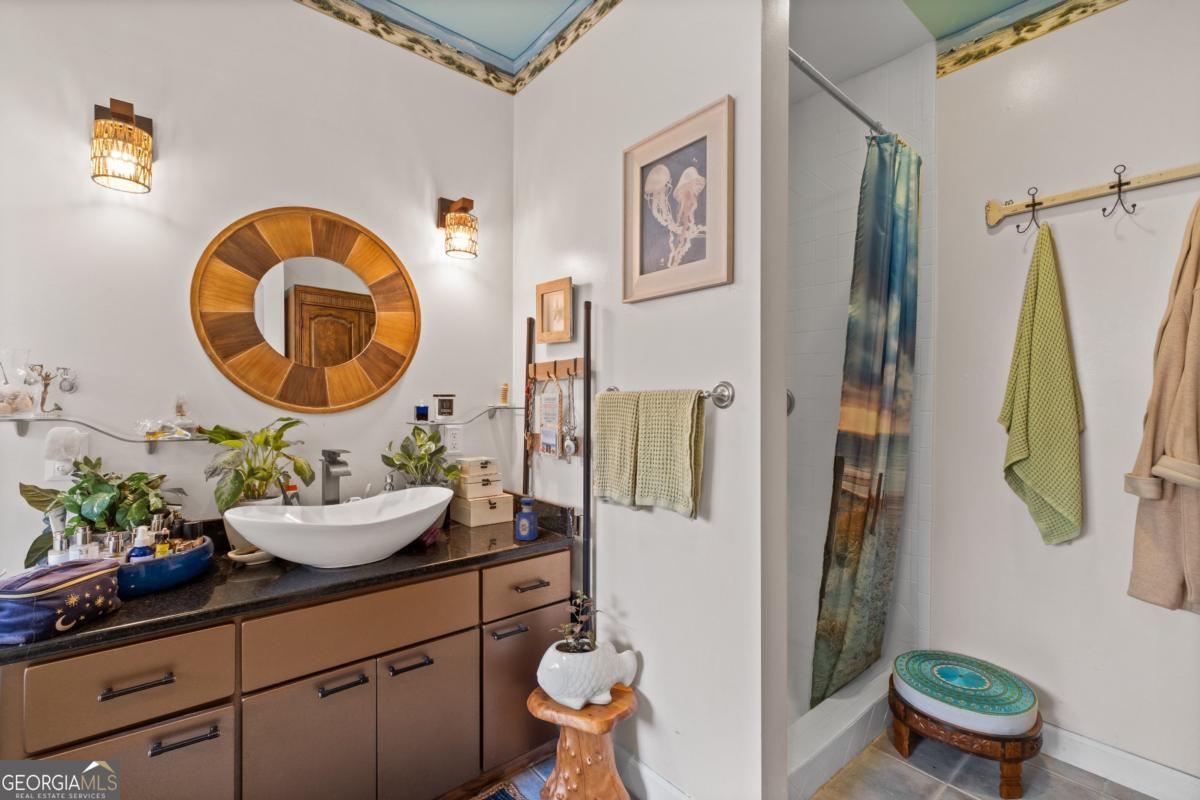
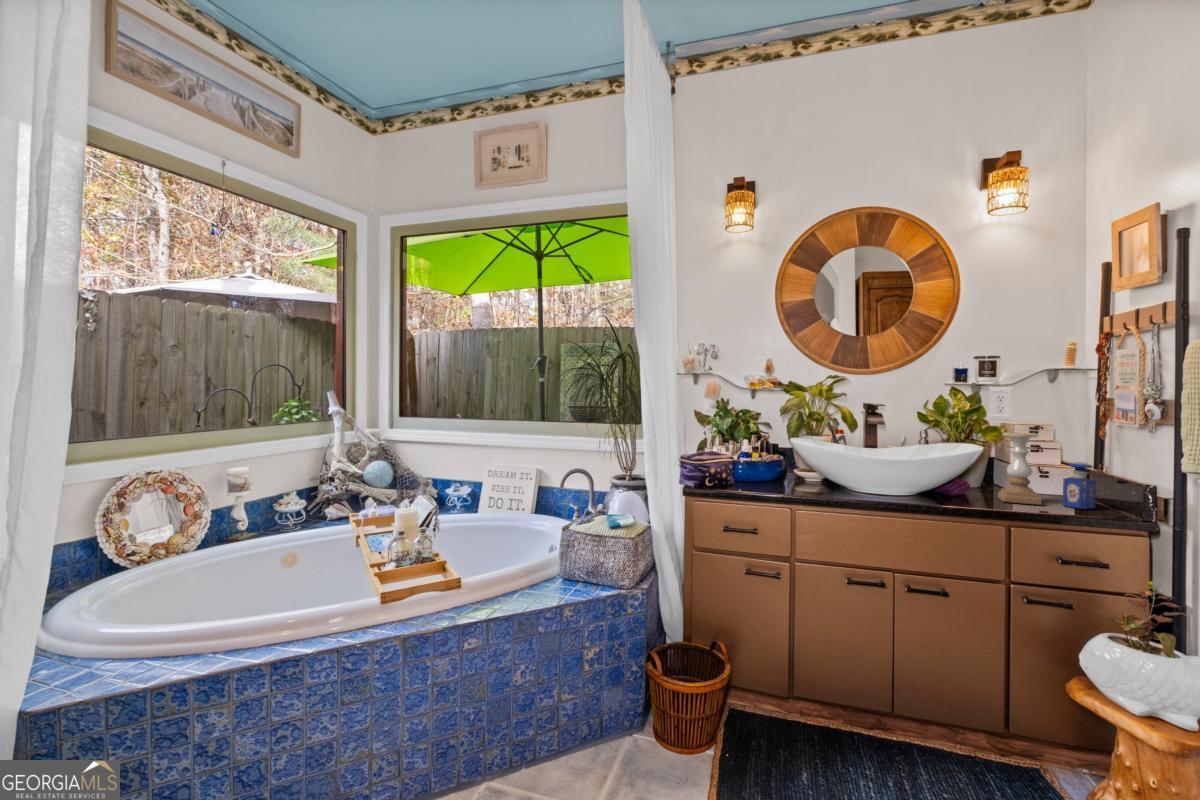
candle holder: none [465,474,503,547] -> present [998,432,1042,505]

